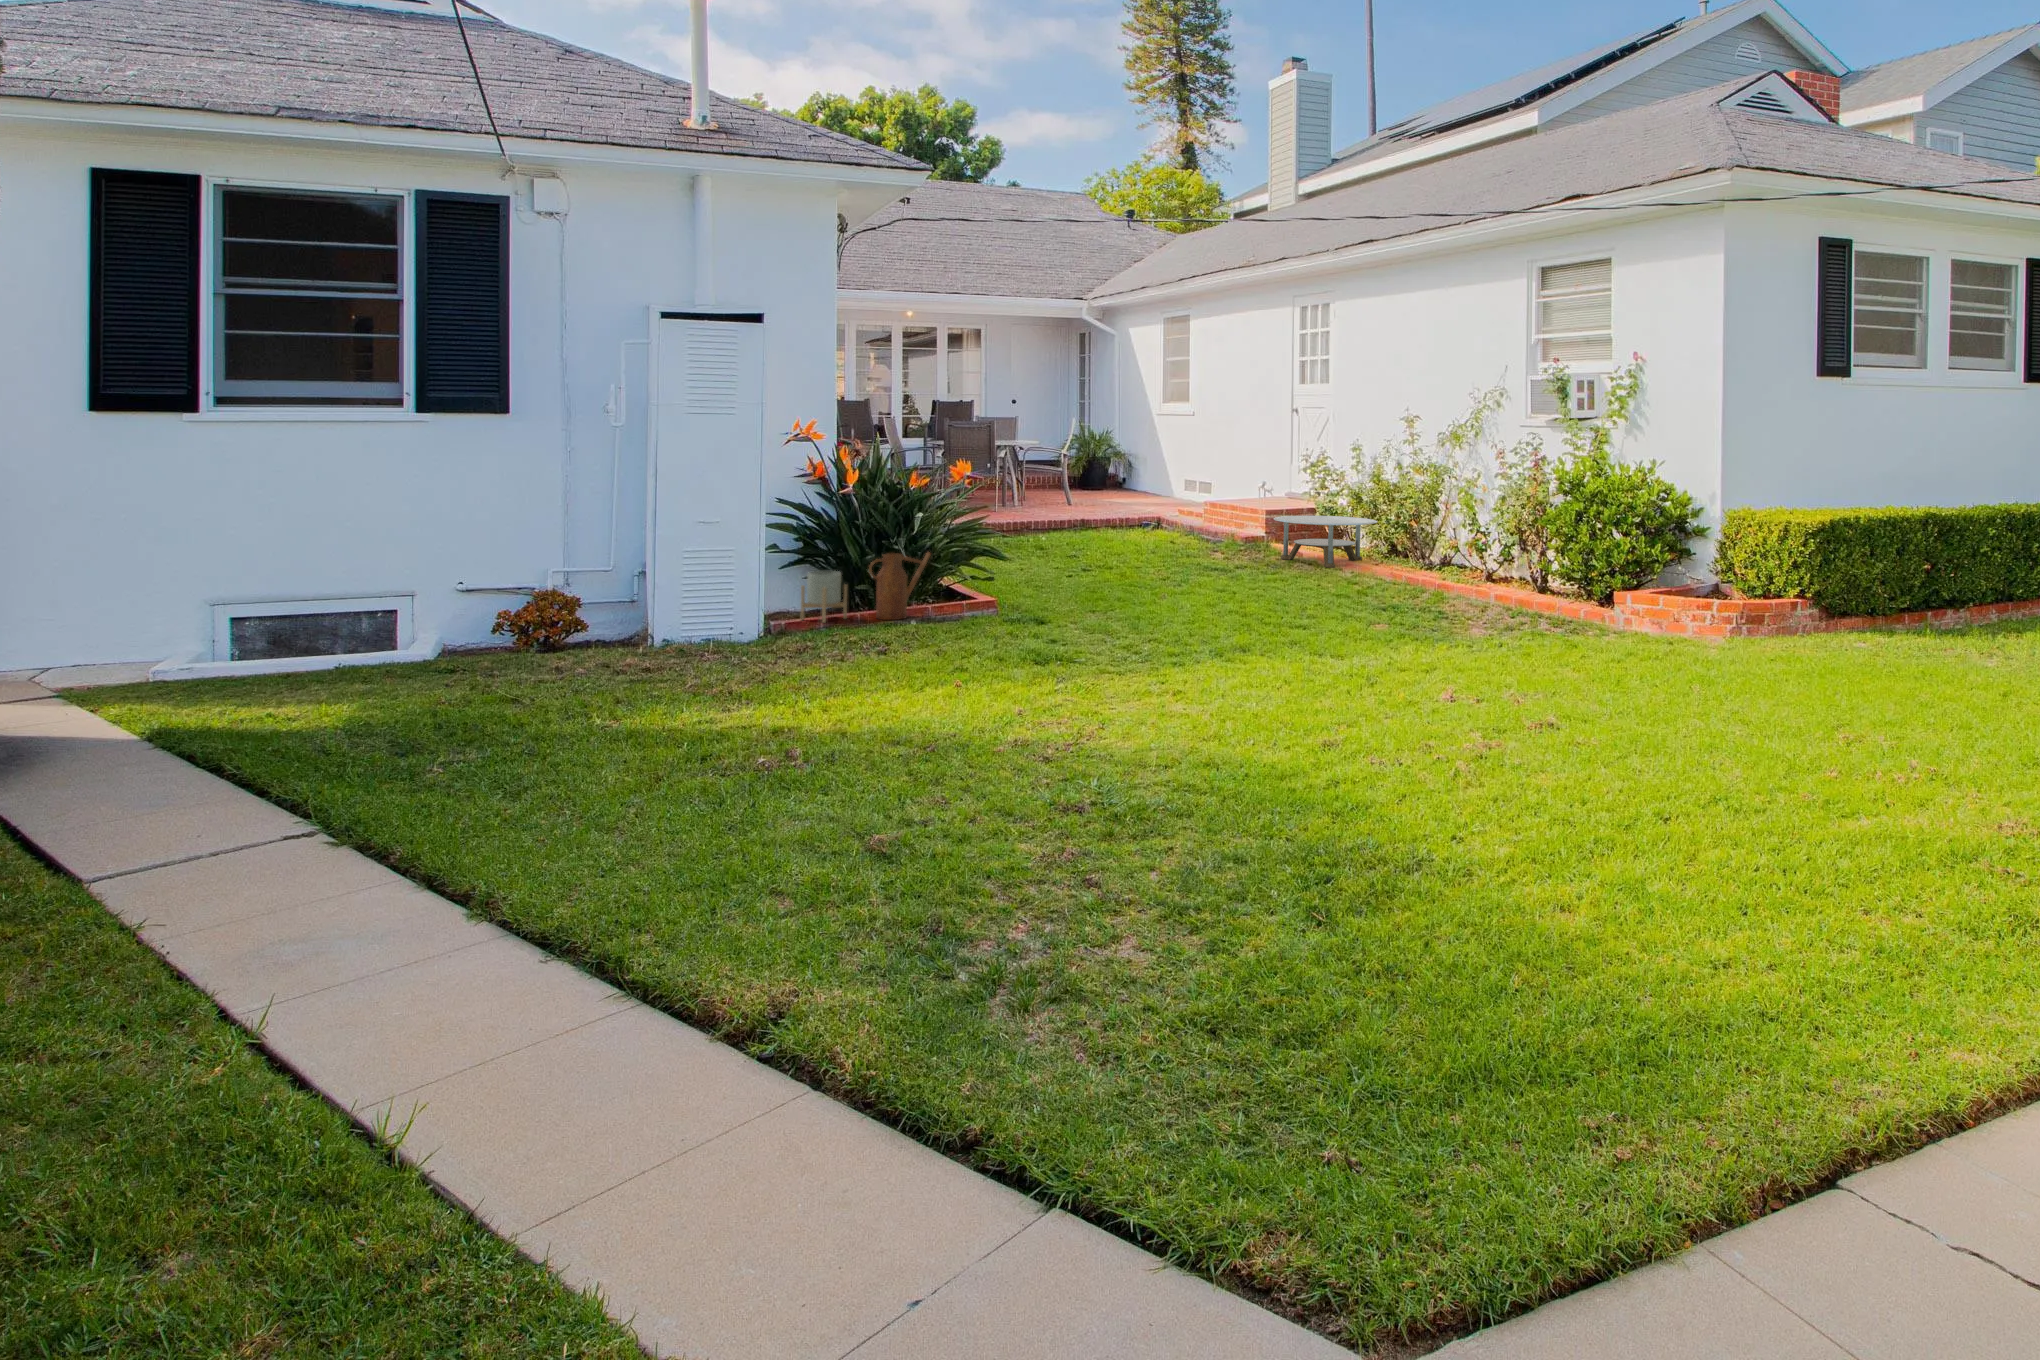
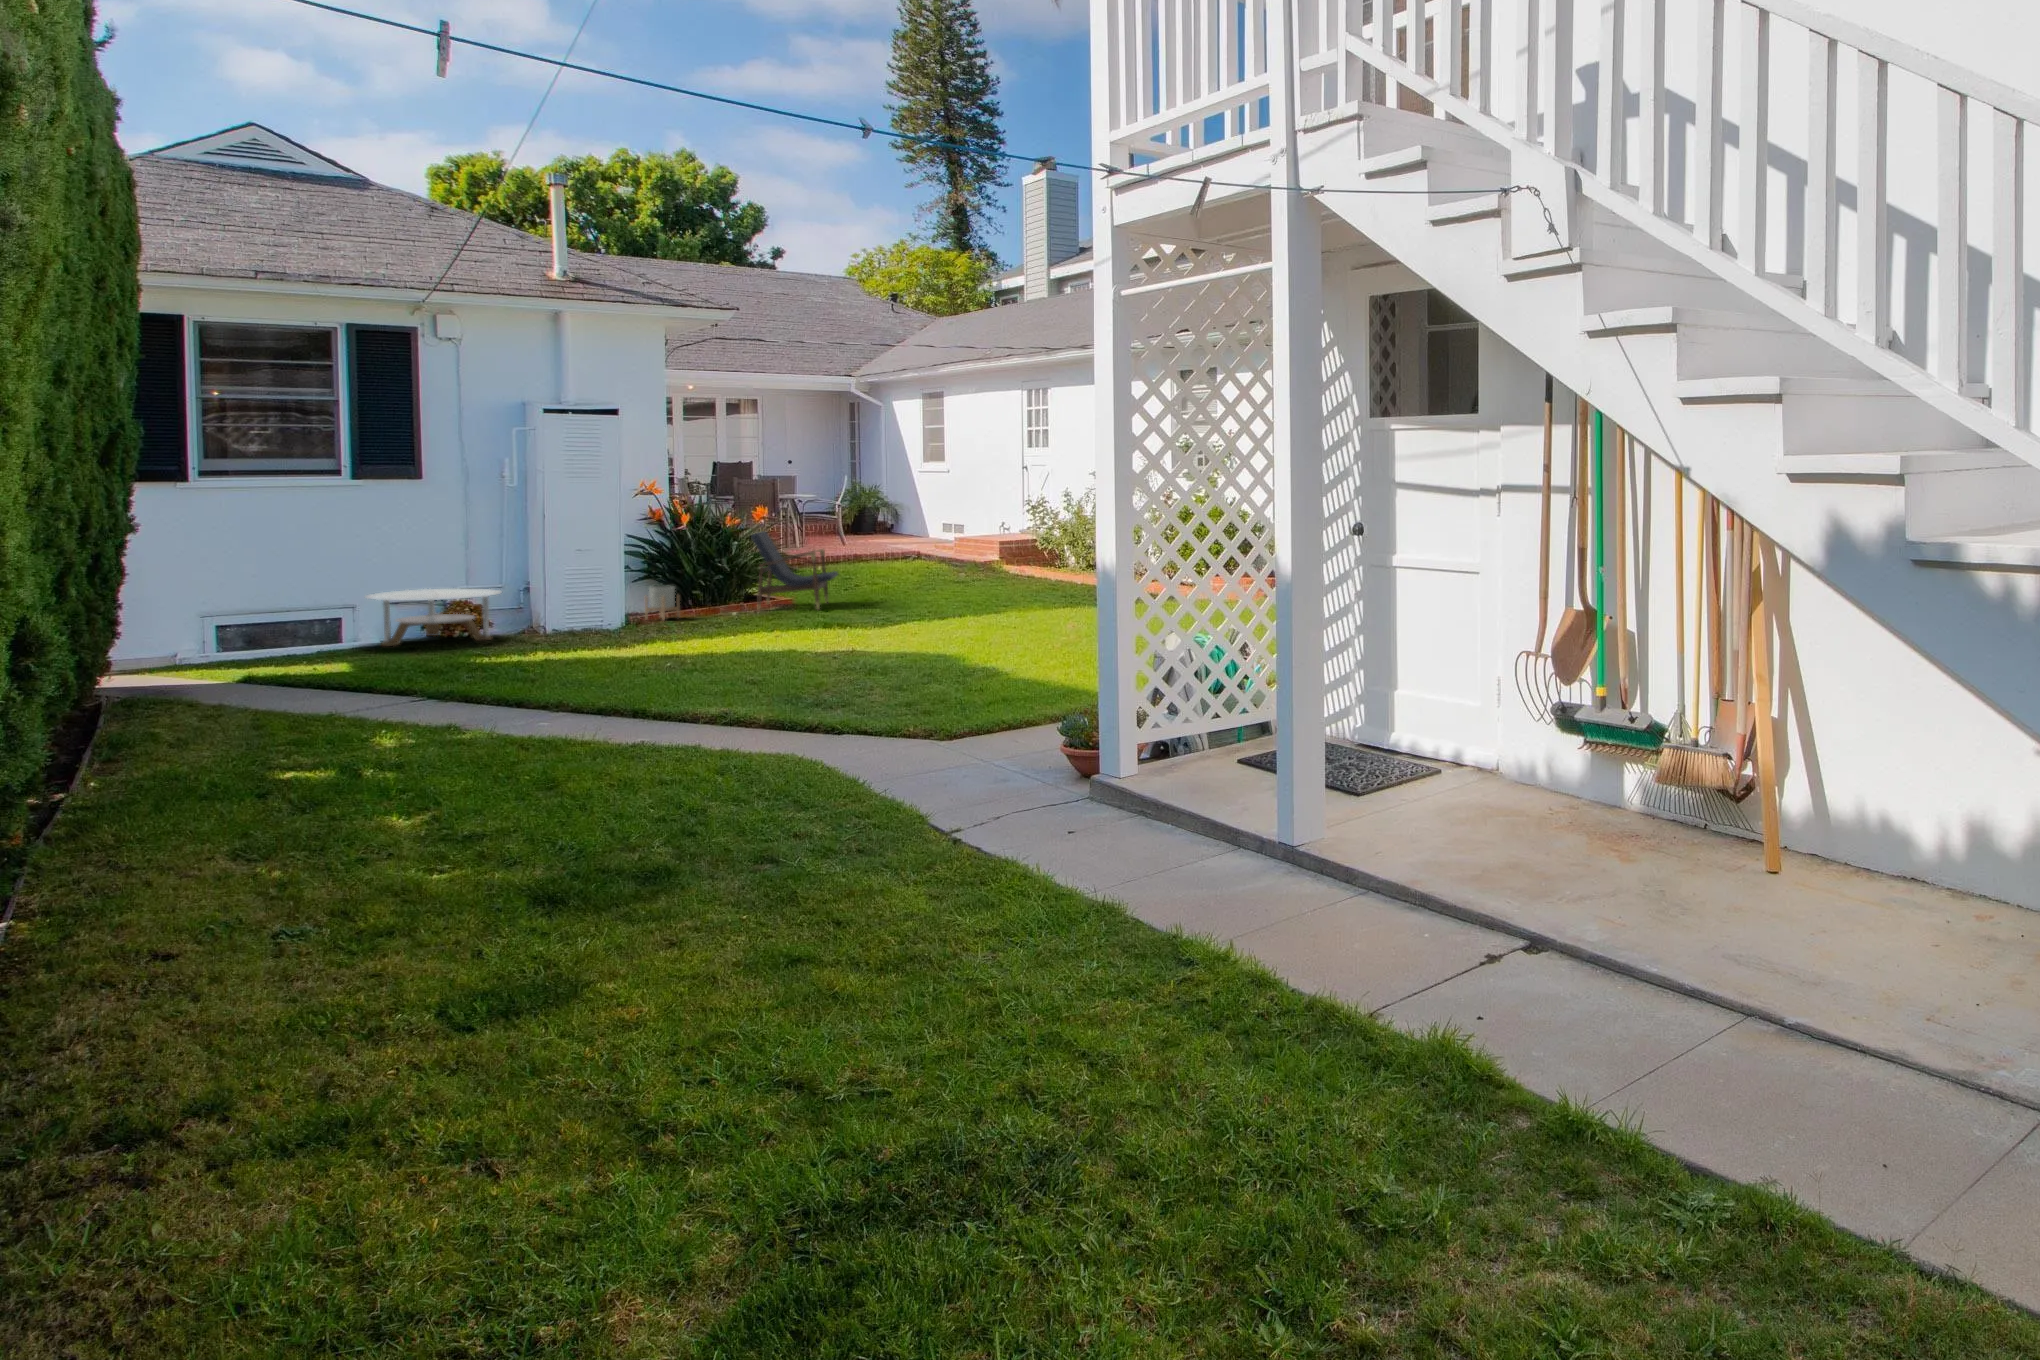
lounge chair: none [948,493,1063,610] -> present [751,531,838,609]
round table: present [1274,516,1377,568] -> present [366,588,501,646]
watering can: present [869,553,931,620] -> none [695,571,741,618]

